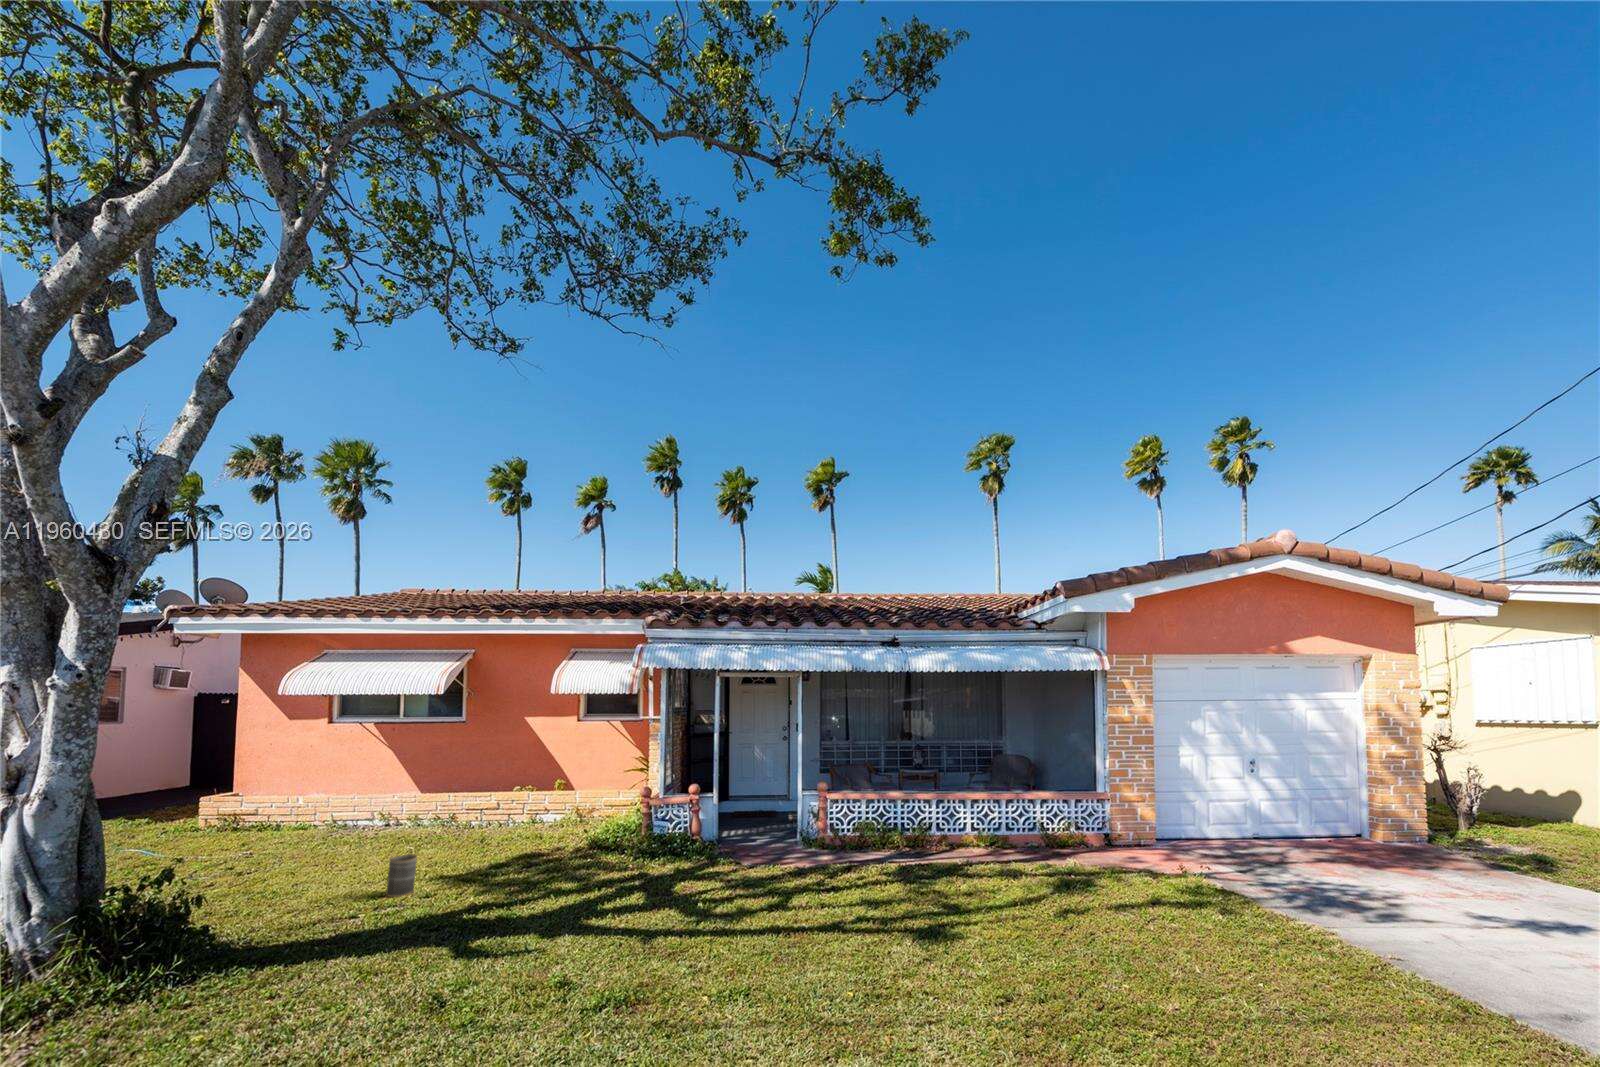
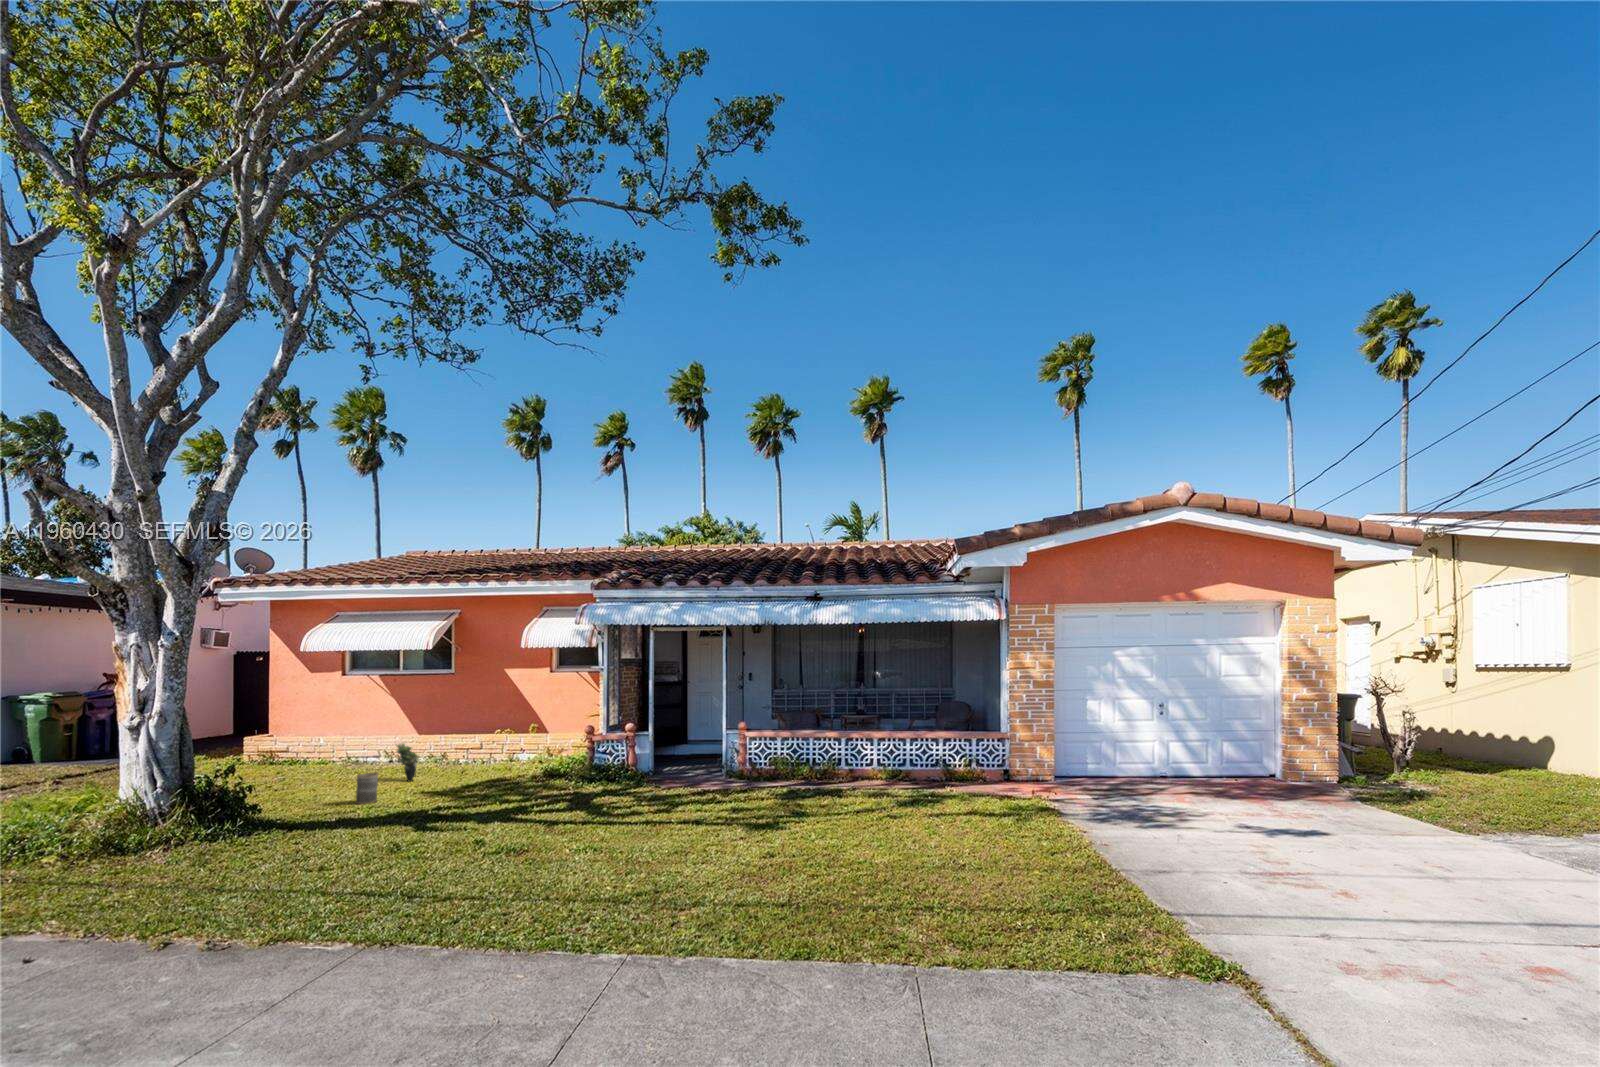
potted plant: none [416,809,446,859] -> present [396,743,417,782]

